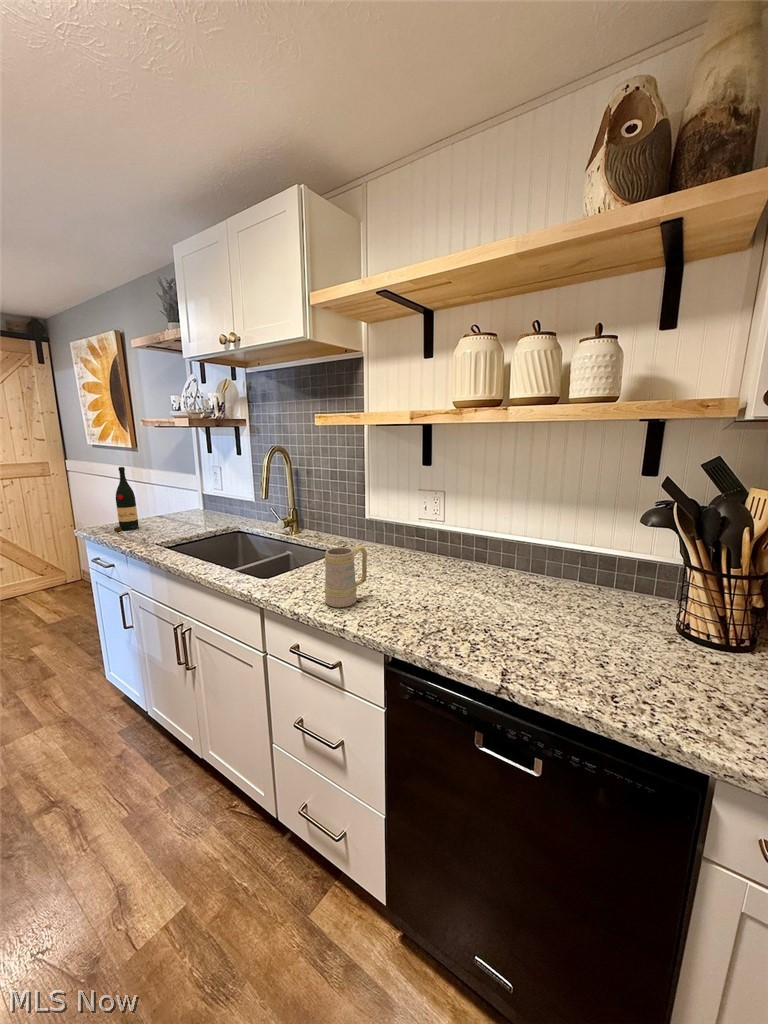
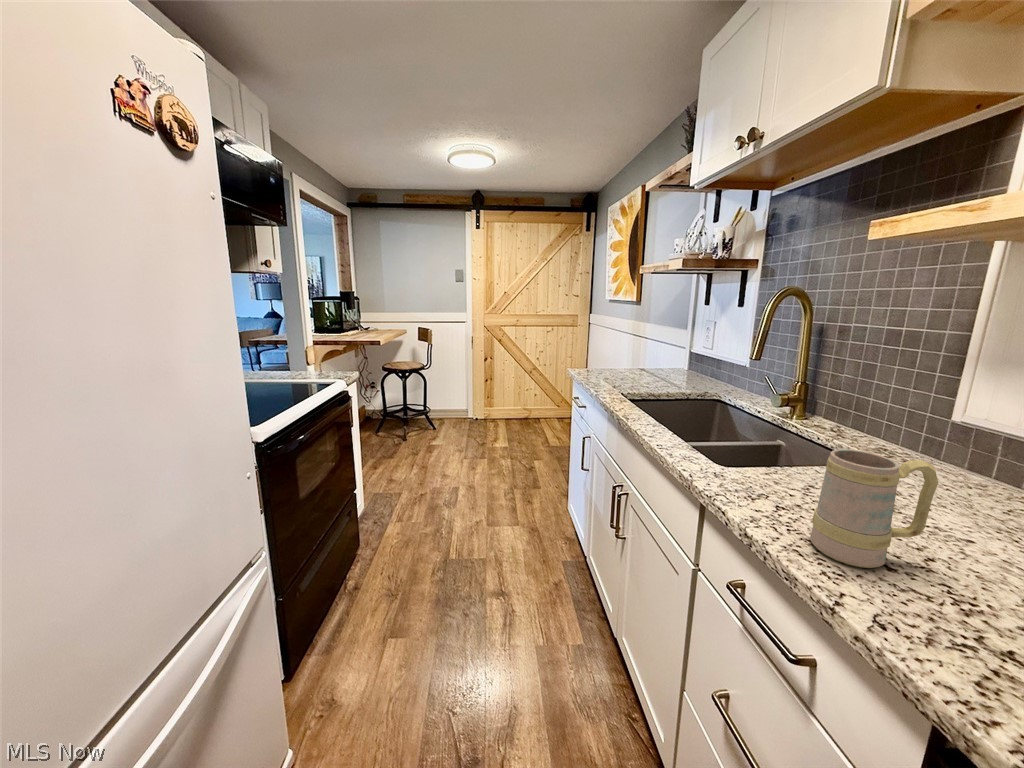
wine bottle: present [114,467,139,531] -> none [595,314,619,378]

